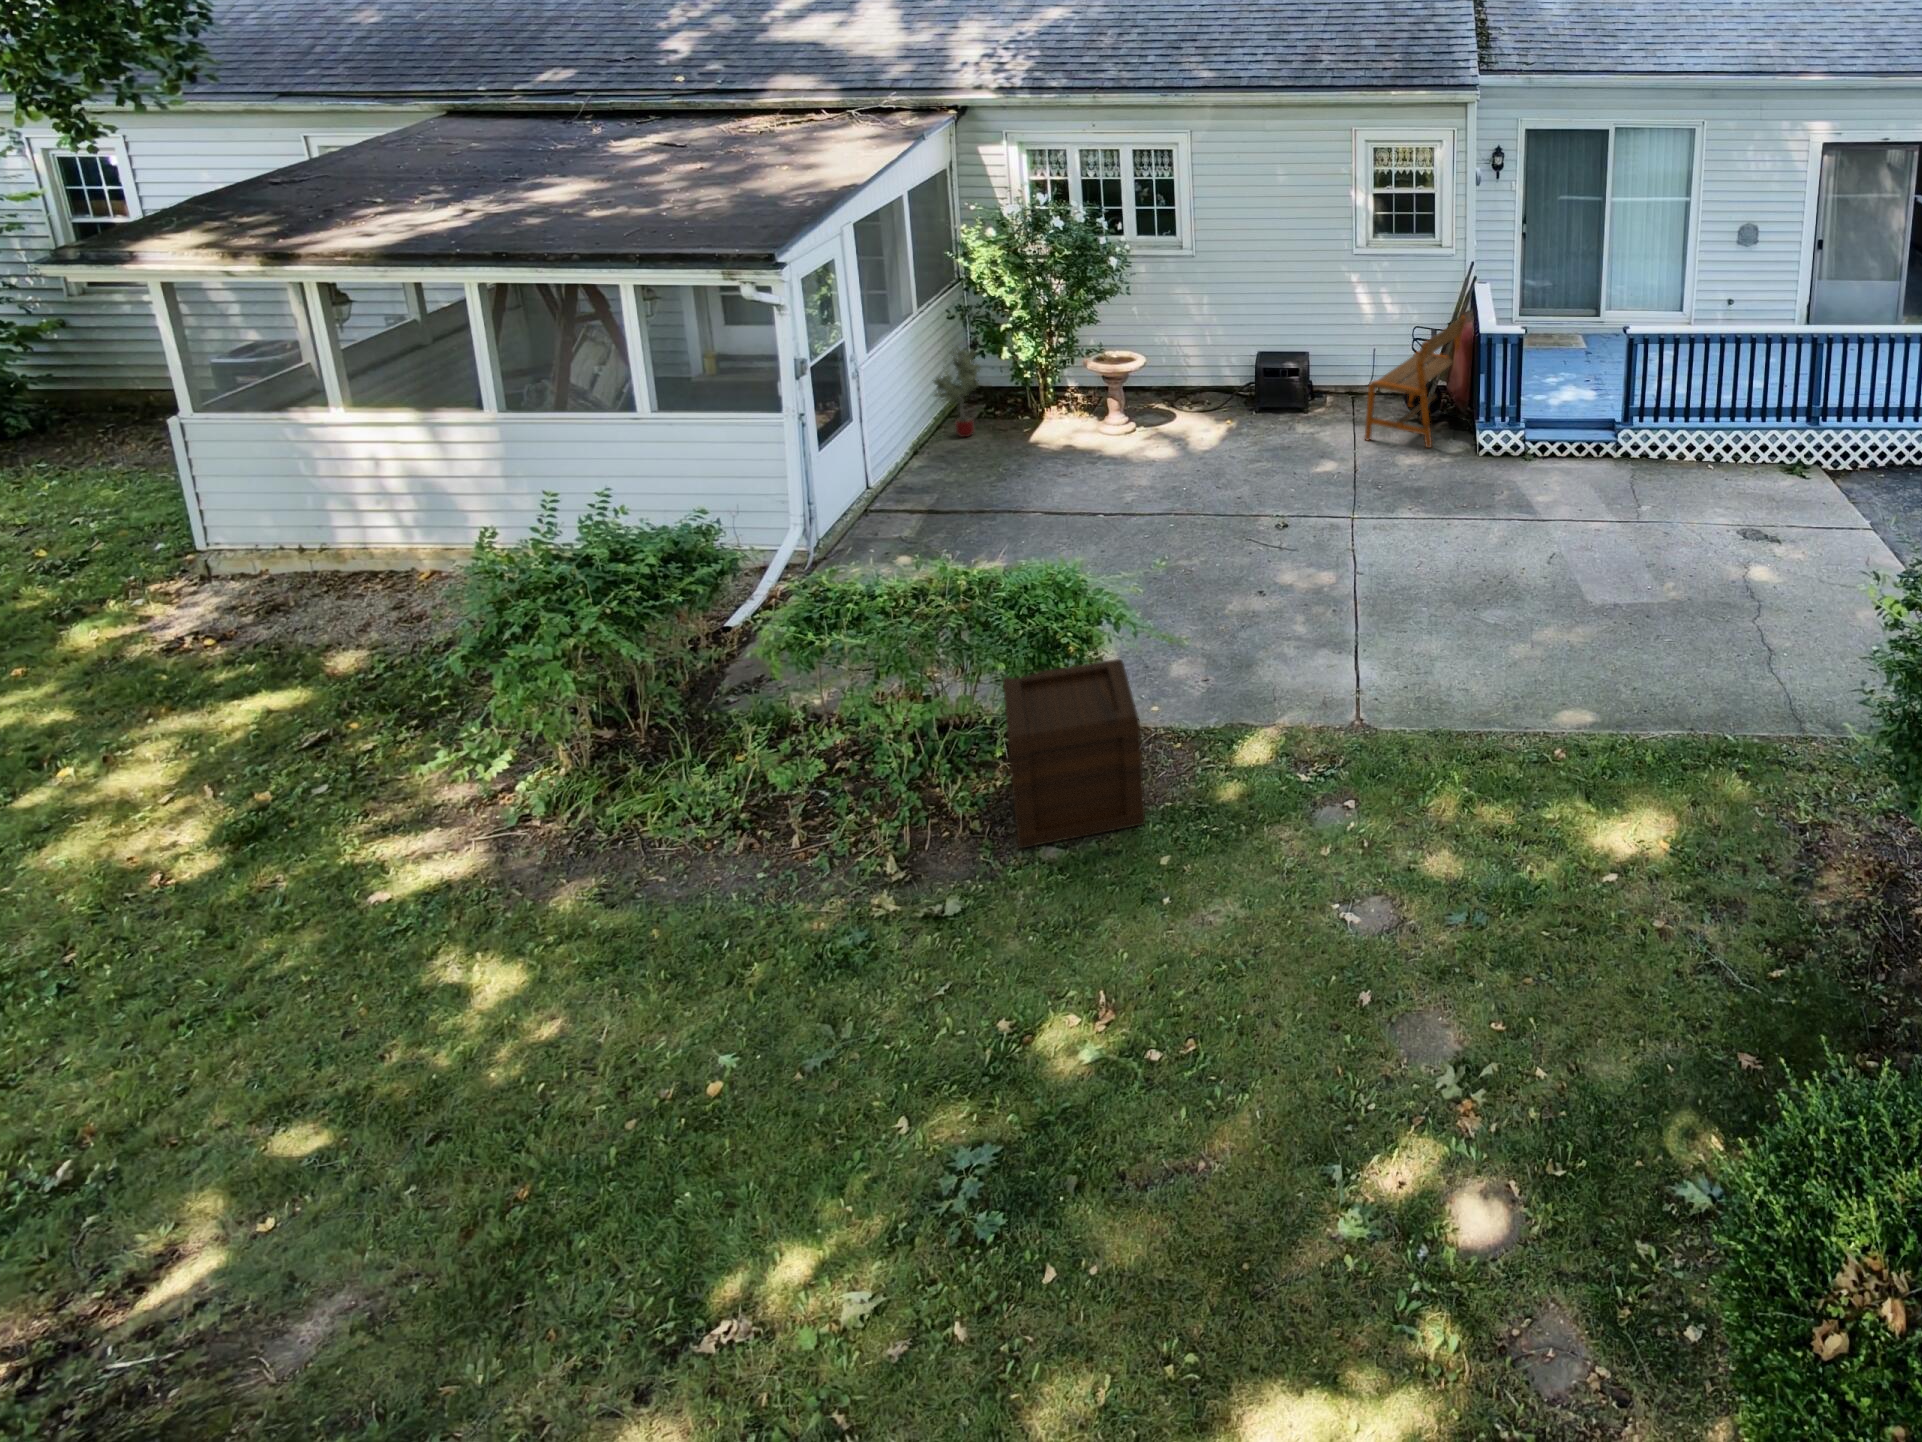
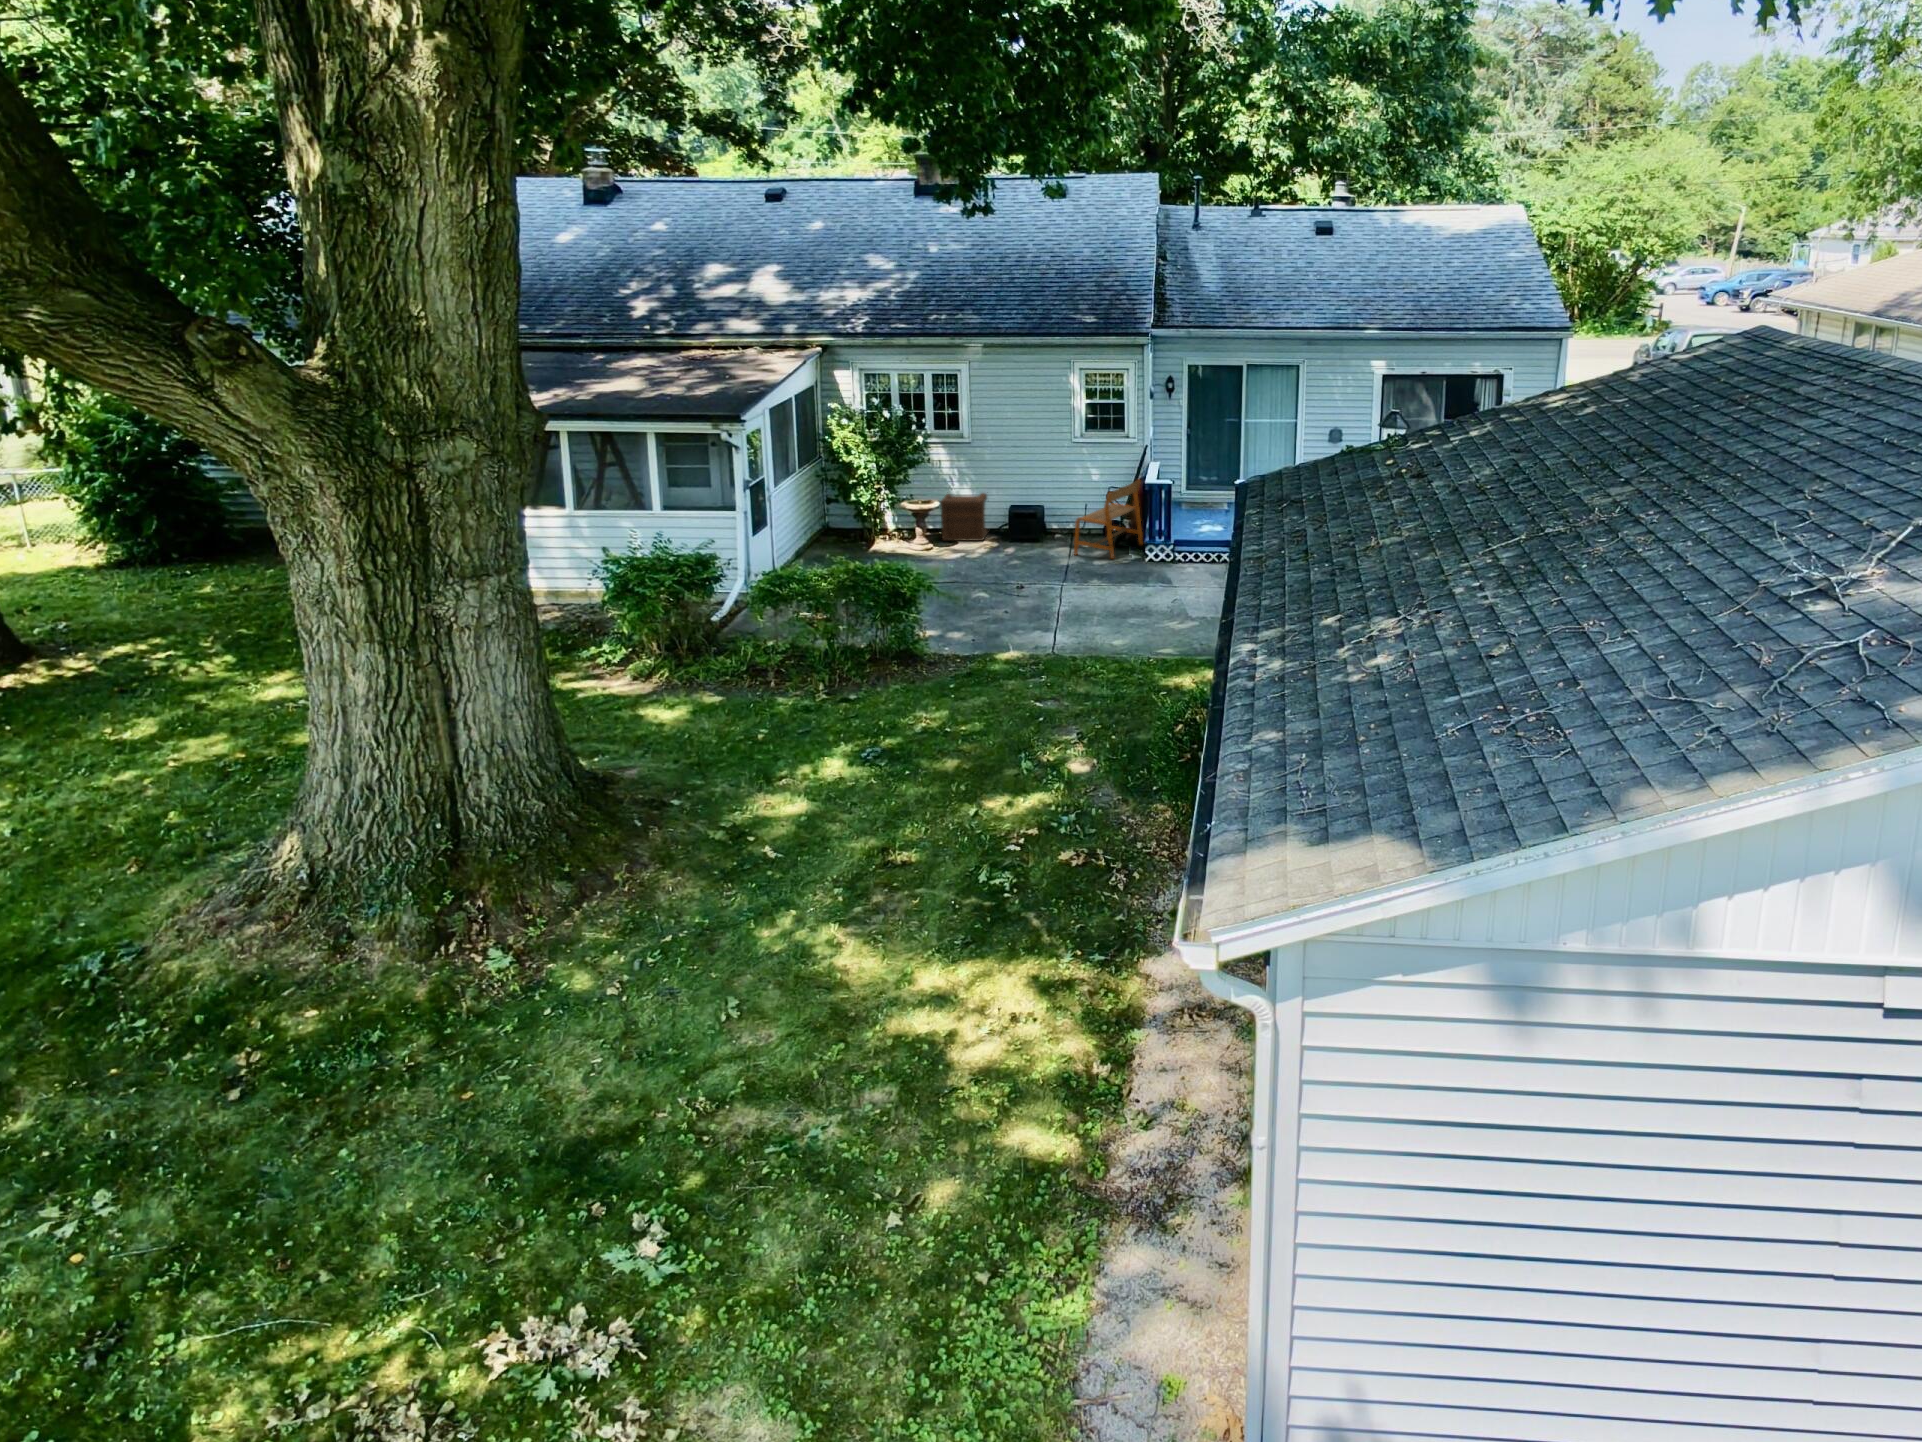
potted tree: present [934,347,980,437] -> none [807,493,838,551]
wooden crate: present [1003,659,1145,848] -> present [940,493,988,541]

